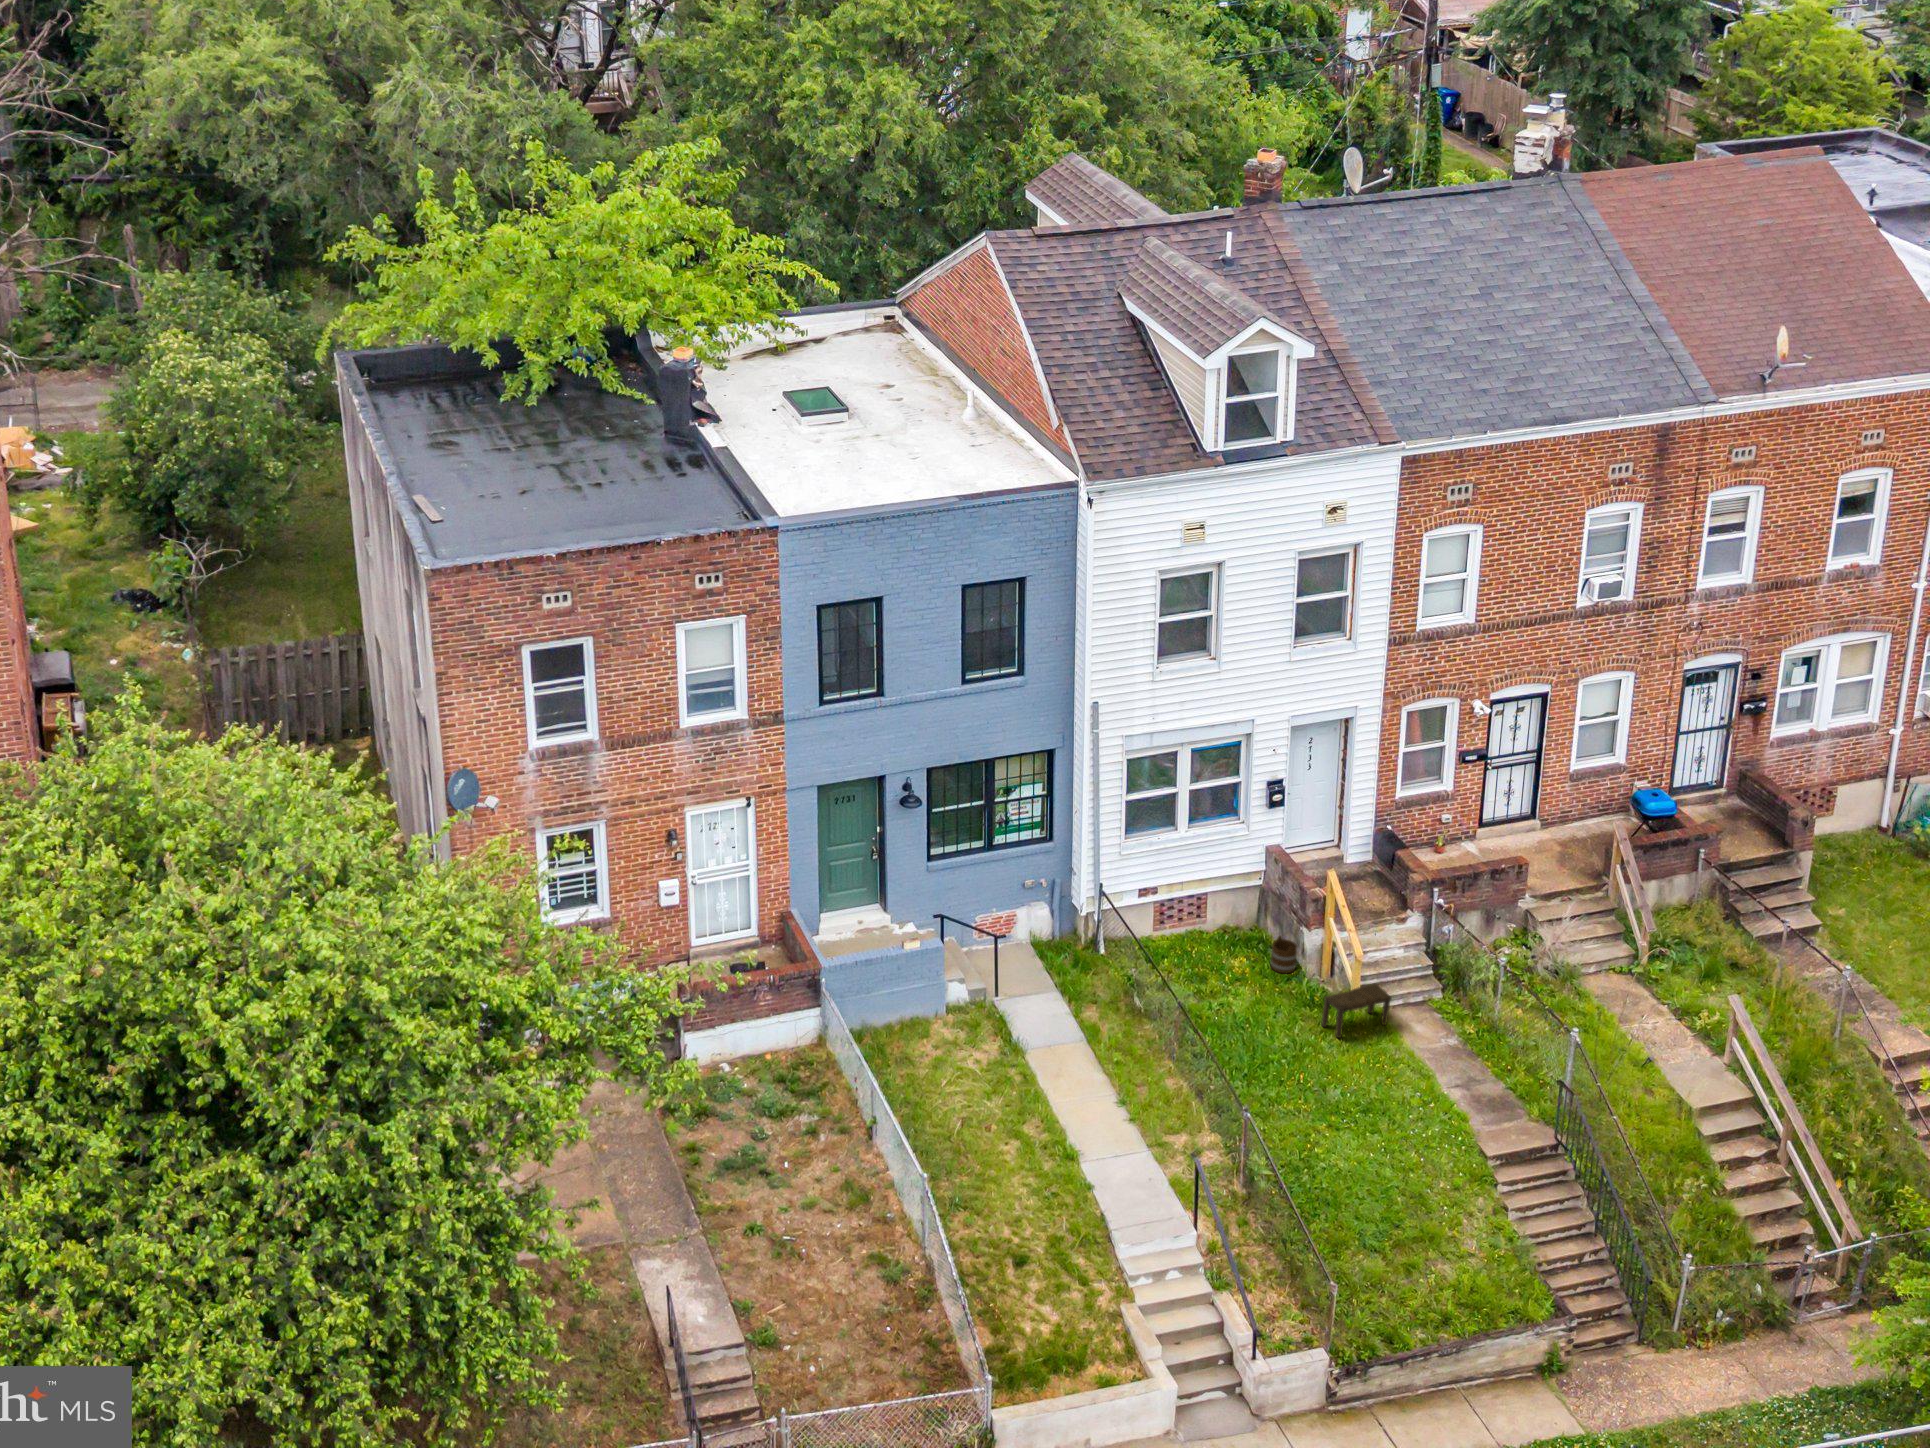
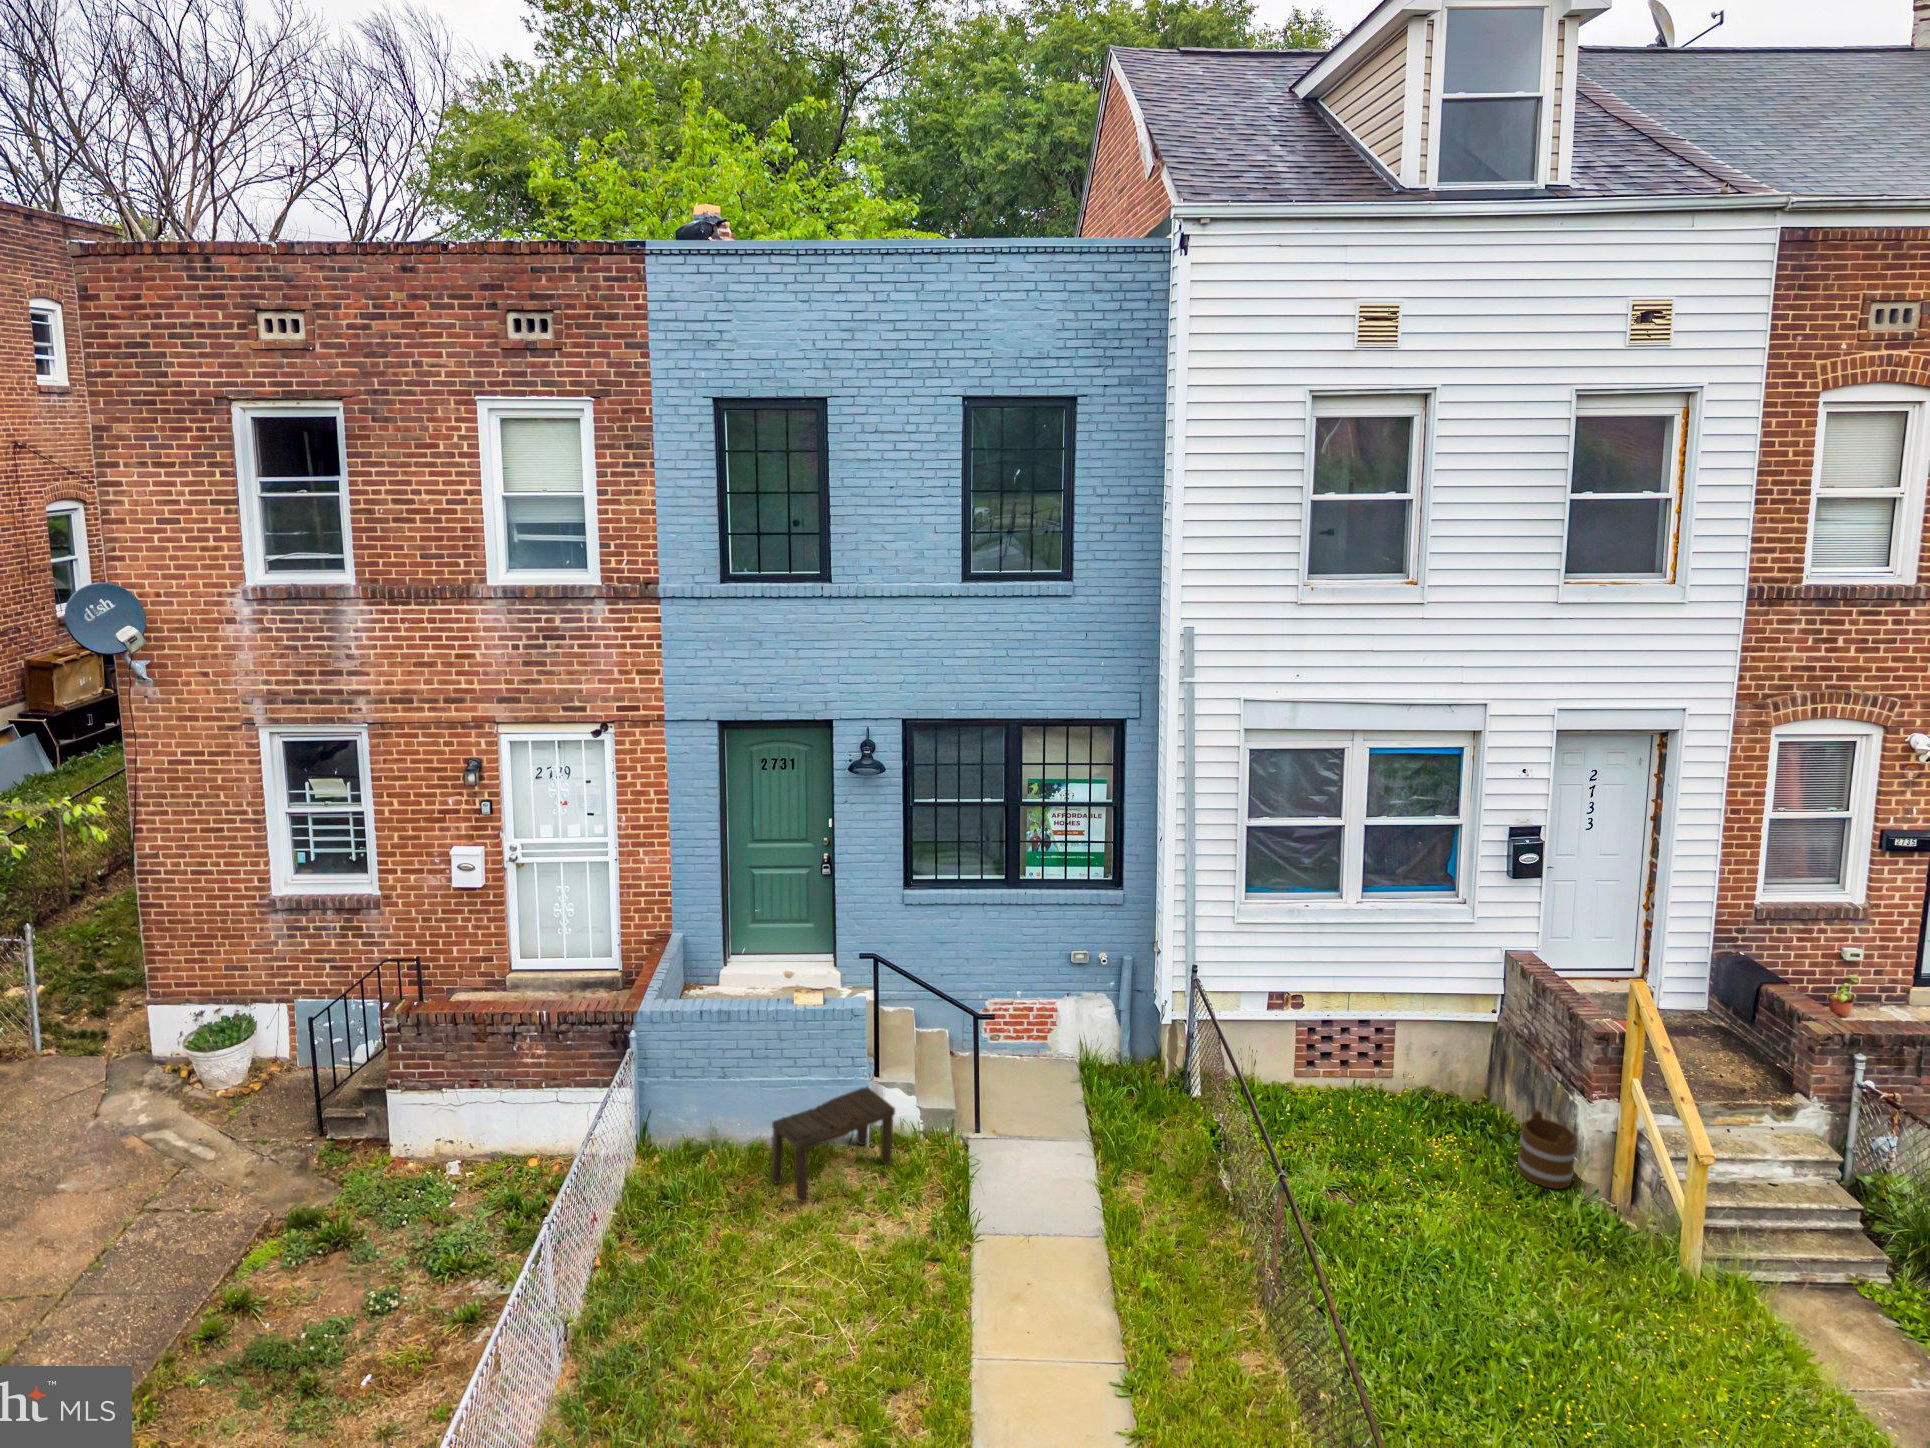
bench: present [1321,983,1392,1038] -> present [771,1087,895,1202]

